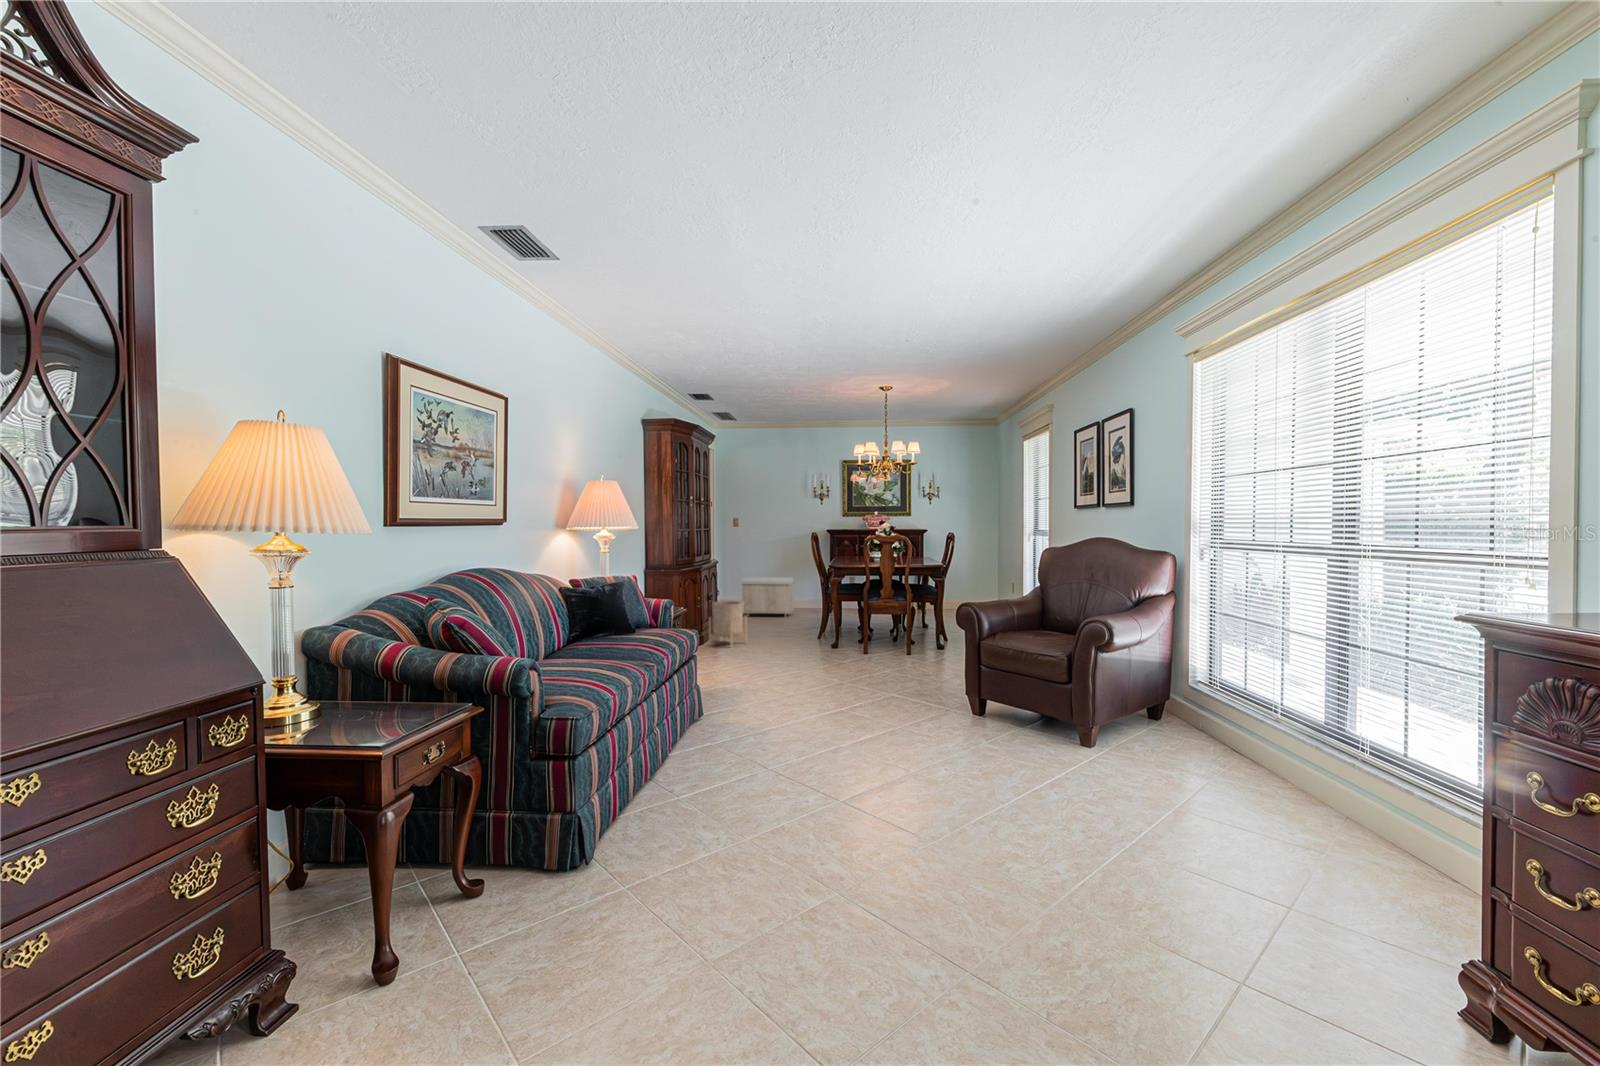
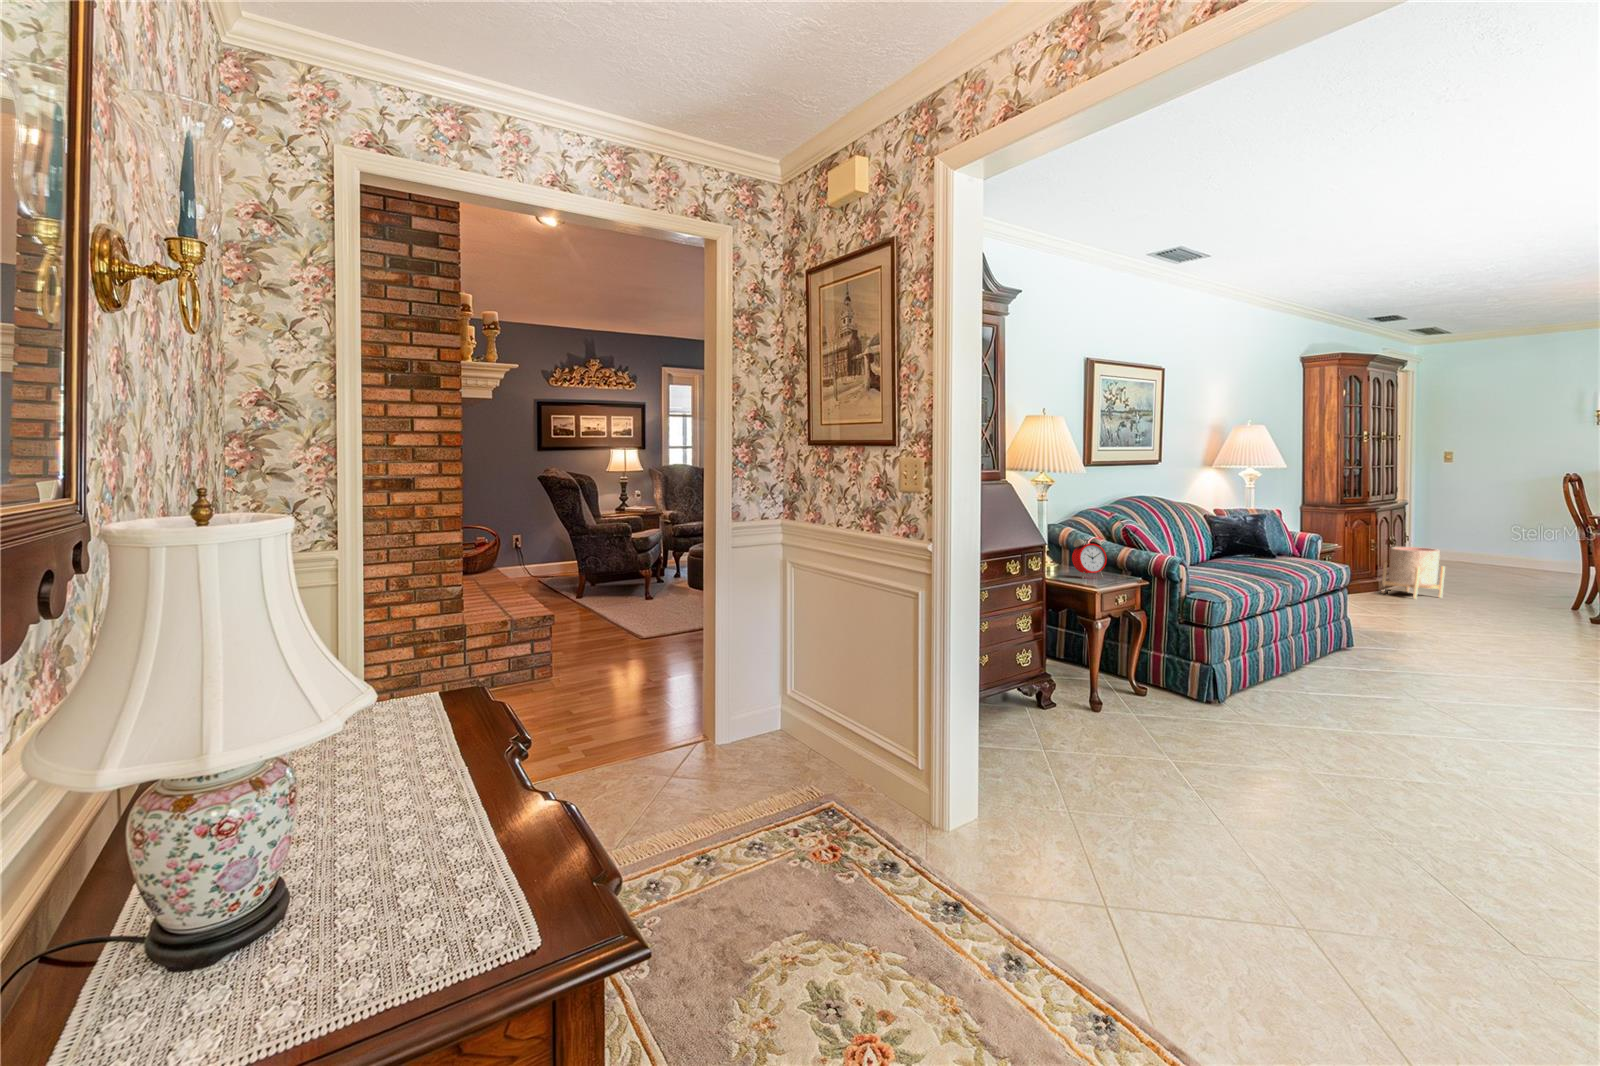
storage bench: present [742,577,794,617] -> none [1448,523,1556,579]
alarm clock: none [339,649,408,728] -> present [1072,539,1107,578]

